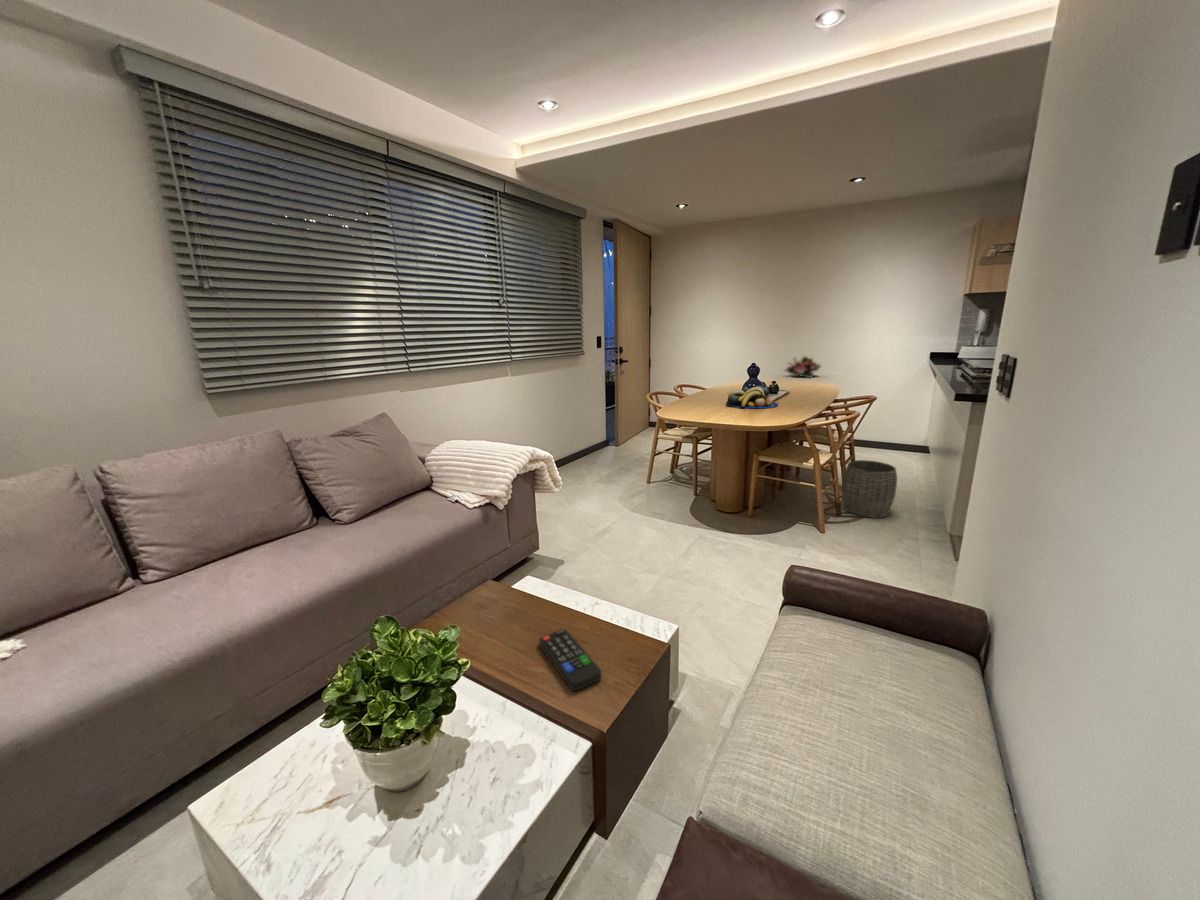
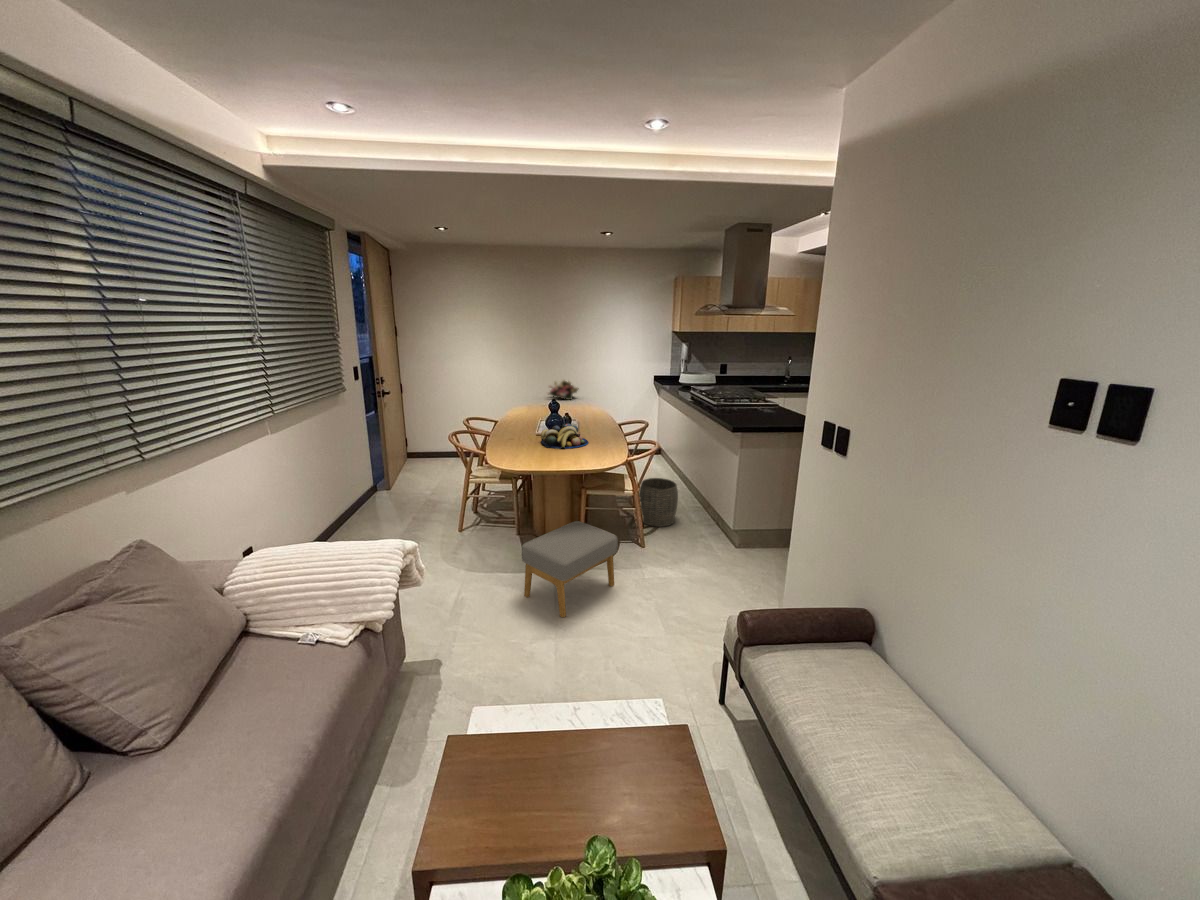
footstool: none [666,480,769,564] -> present [522,521,618,617]
remote control: present [539,629,601,691] -> none [584,756,668,817]

